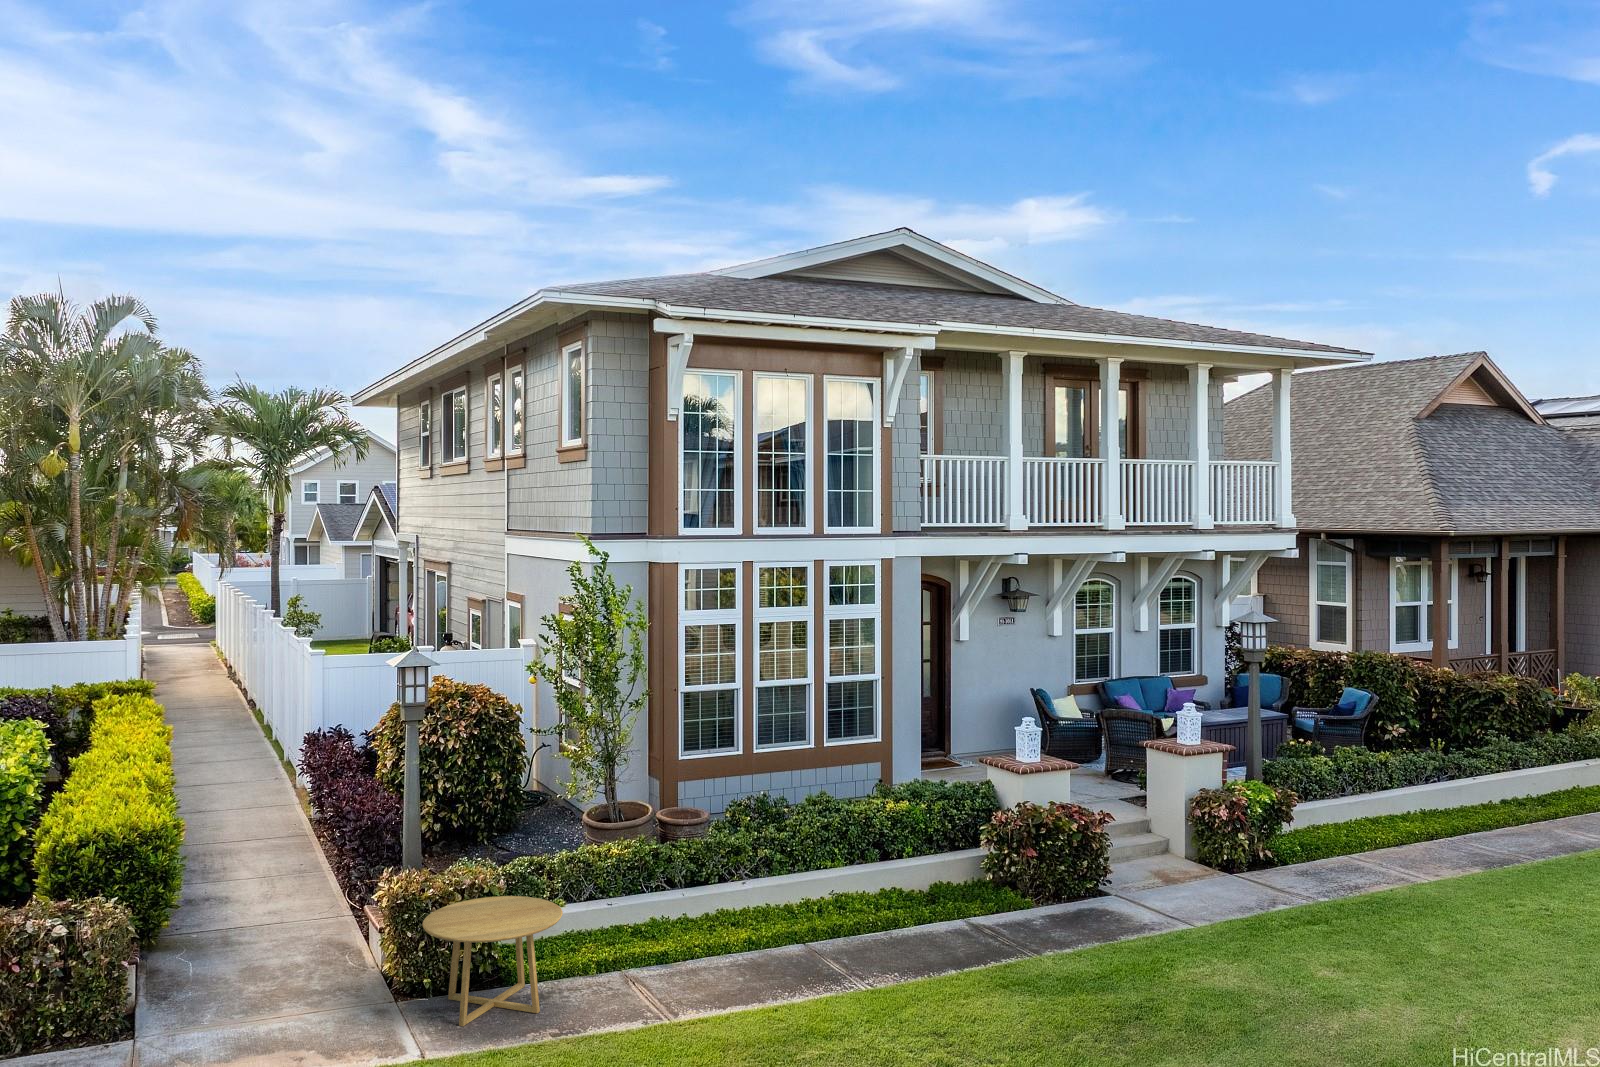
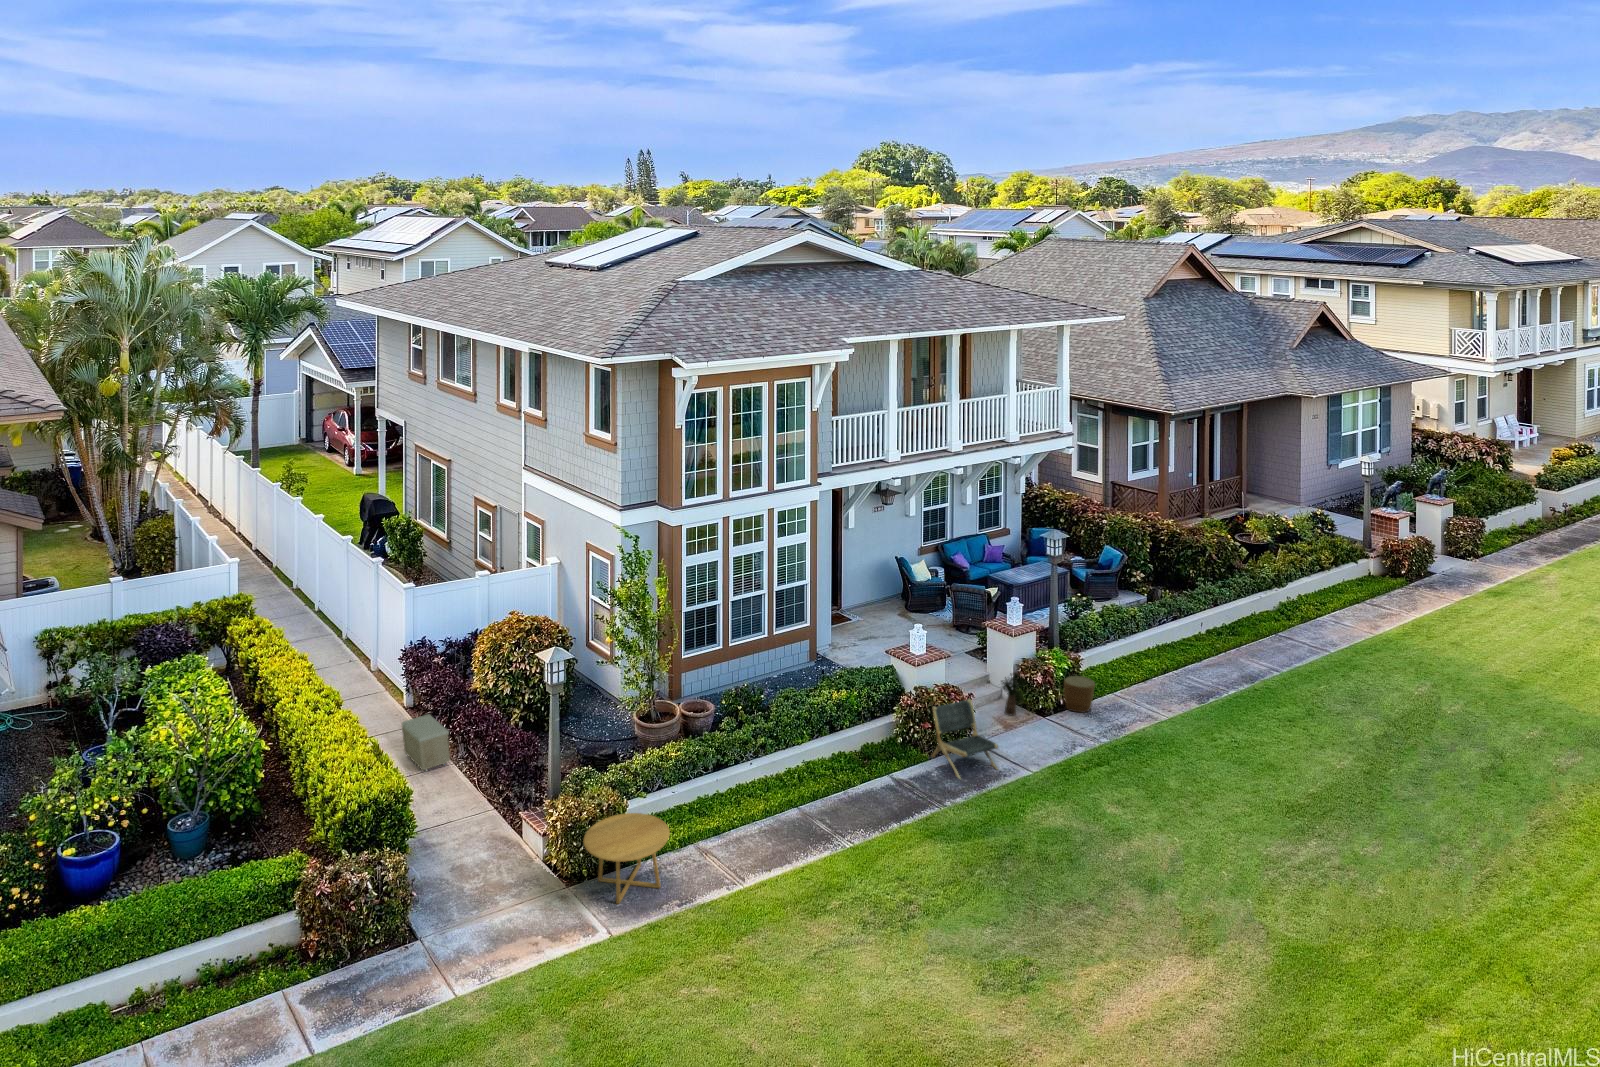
potted plant: none [1155,798,1211,869] -> present [1001,672,1031,715]
storage bench: none [274,805,329,877] -> present [402,714,450,771]
lounge chair: none [1034,812,1144,929] -> present [932,699,998,779]
woven basket: none [1264,817,1315,872] -> present [1063,676,1095,713]

